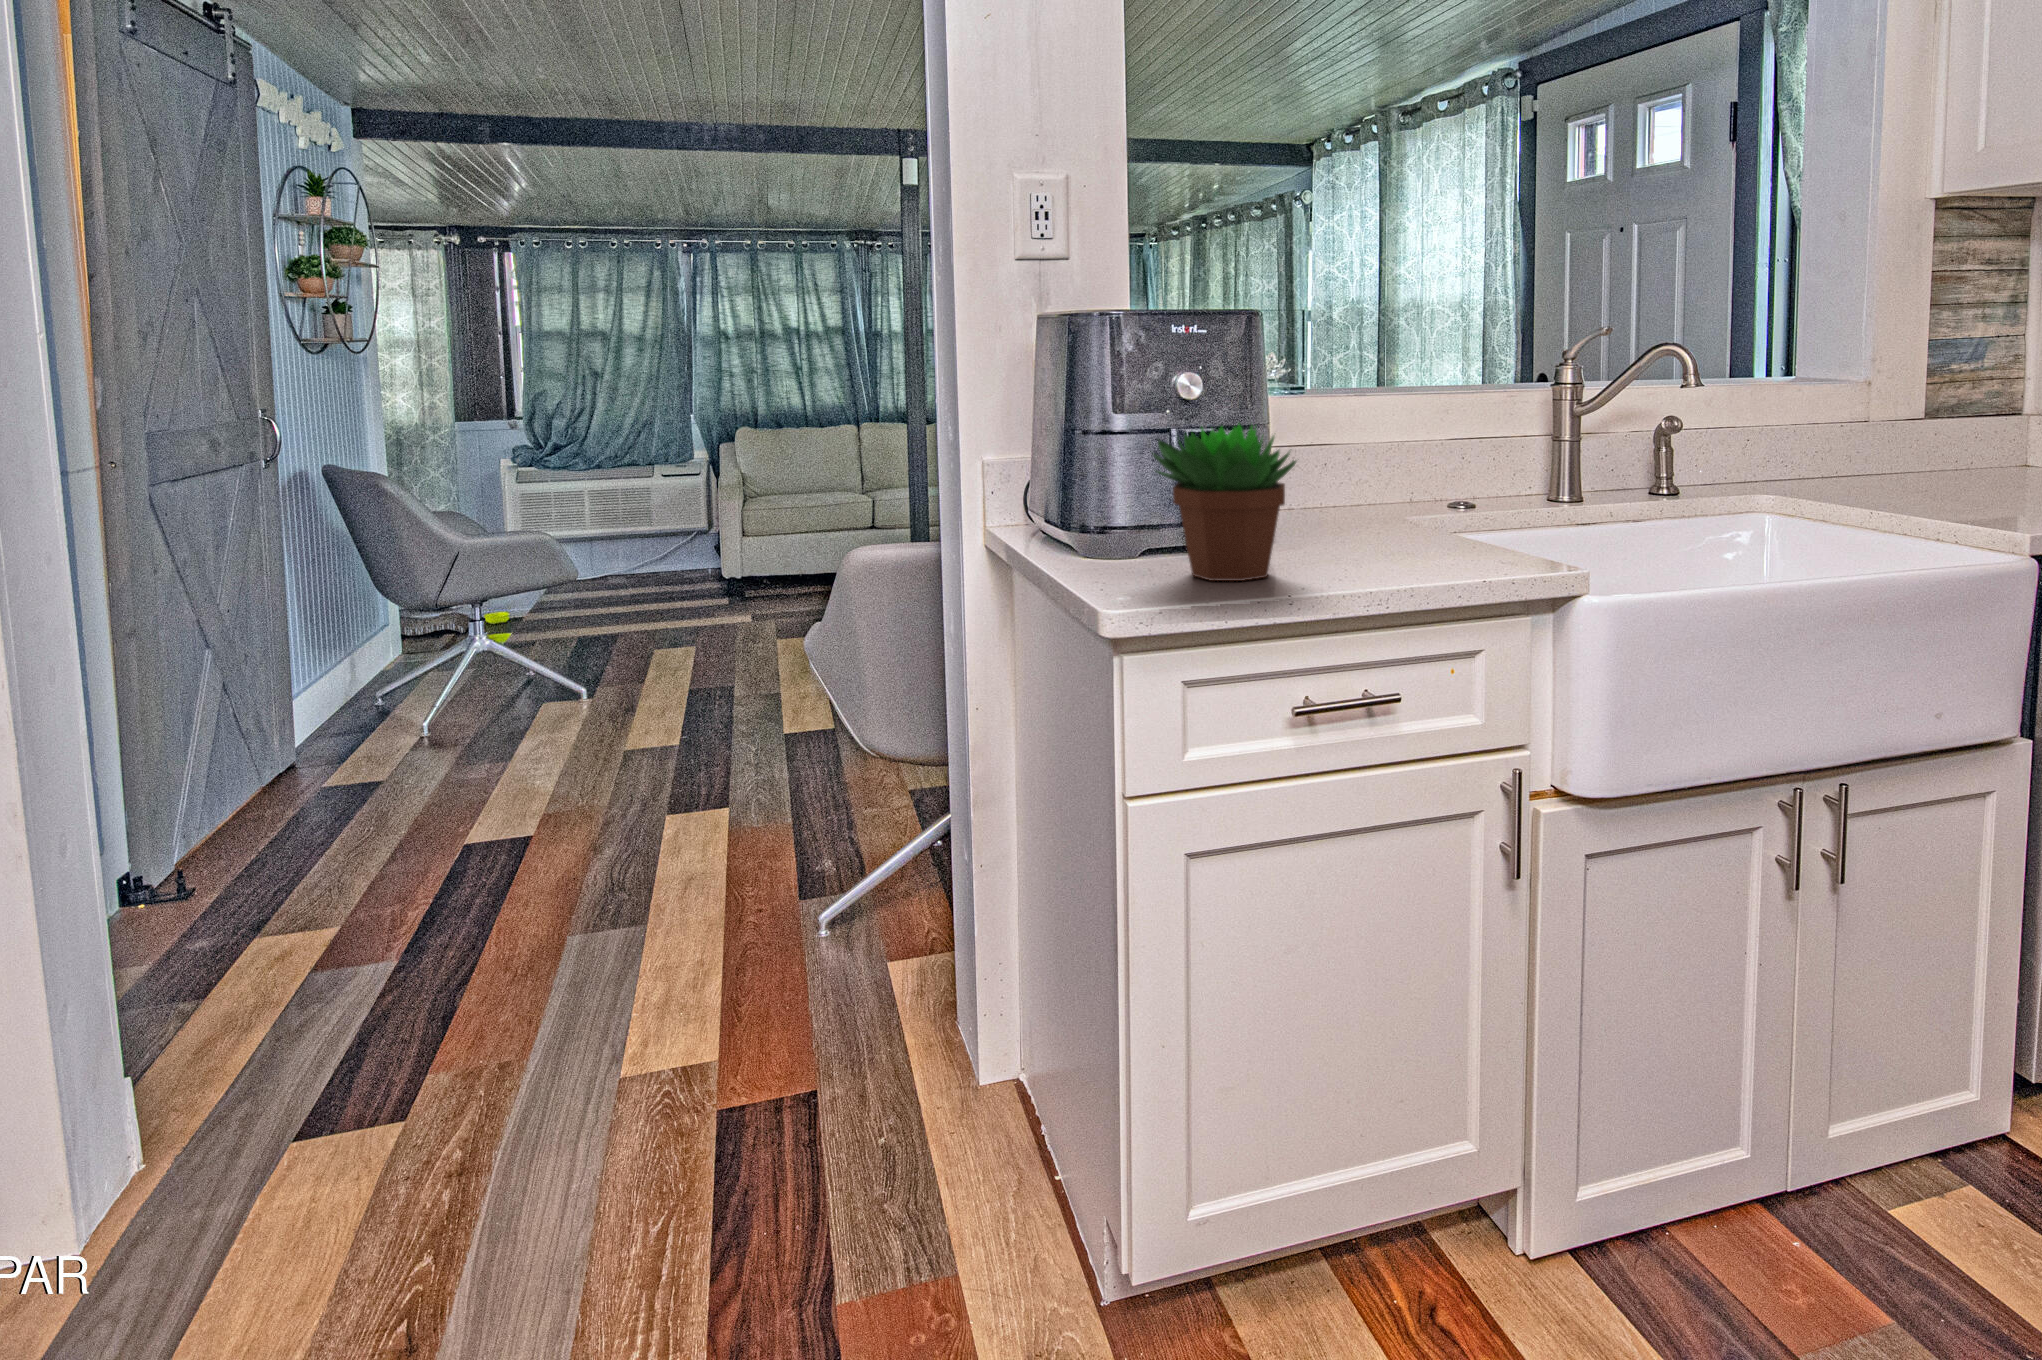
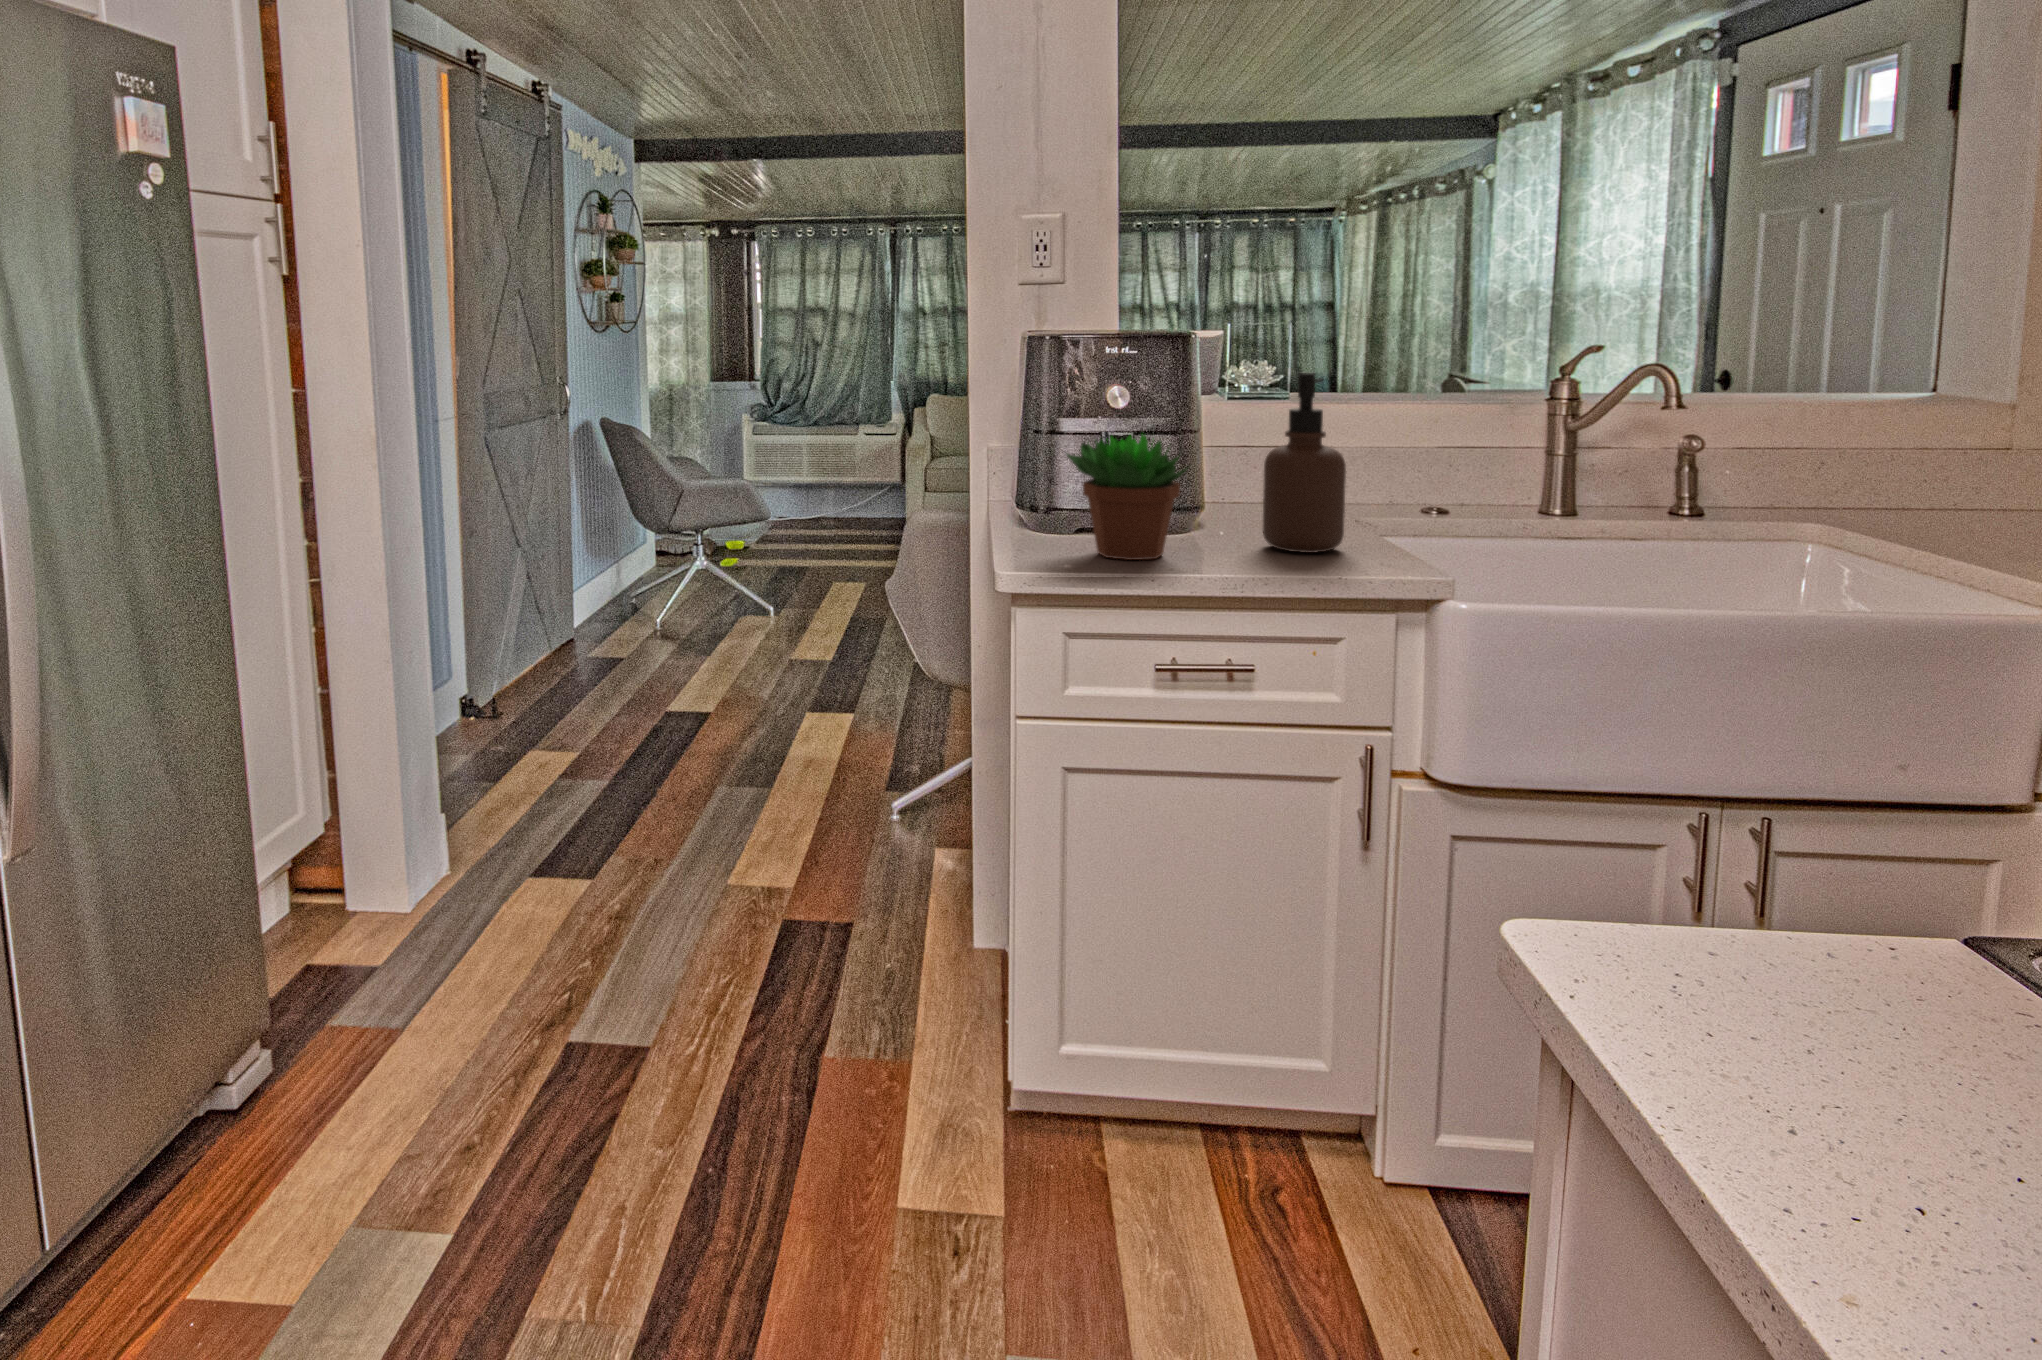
soap dispenser: none [1354,350,1443,556] -> present [1263,373,1346,553]

